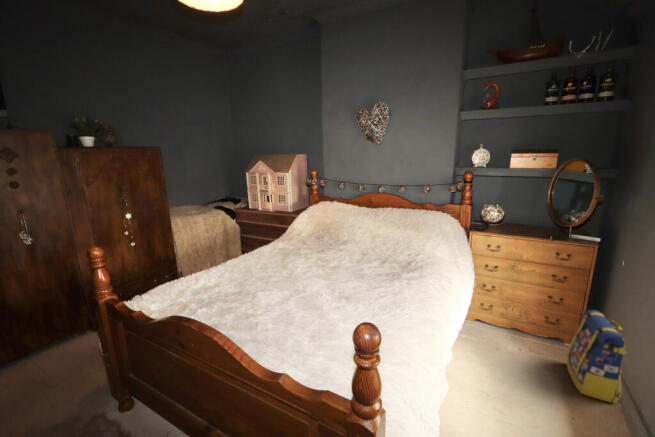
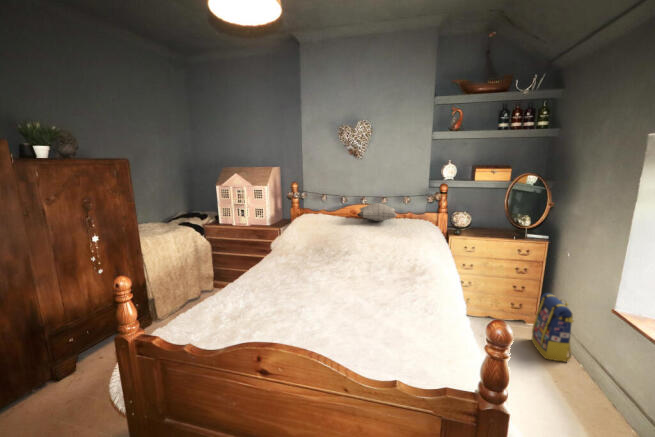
pillow: none [363,191,412,211] -> present [357,203,397,221]

